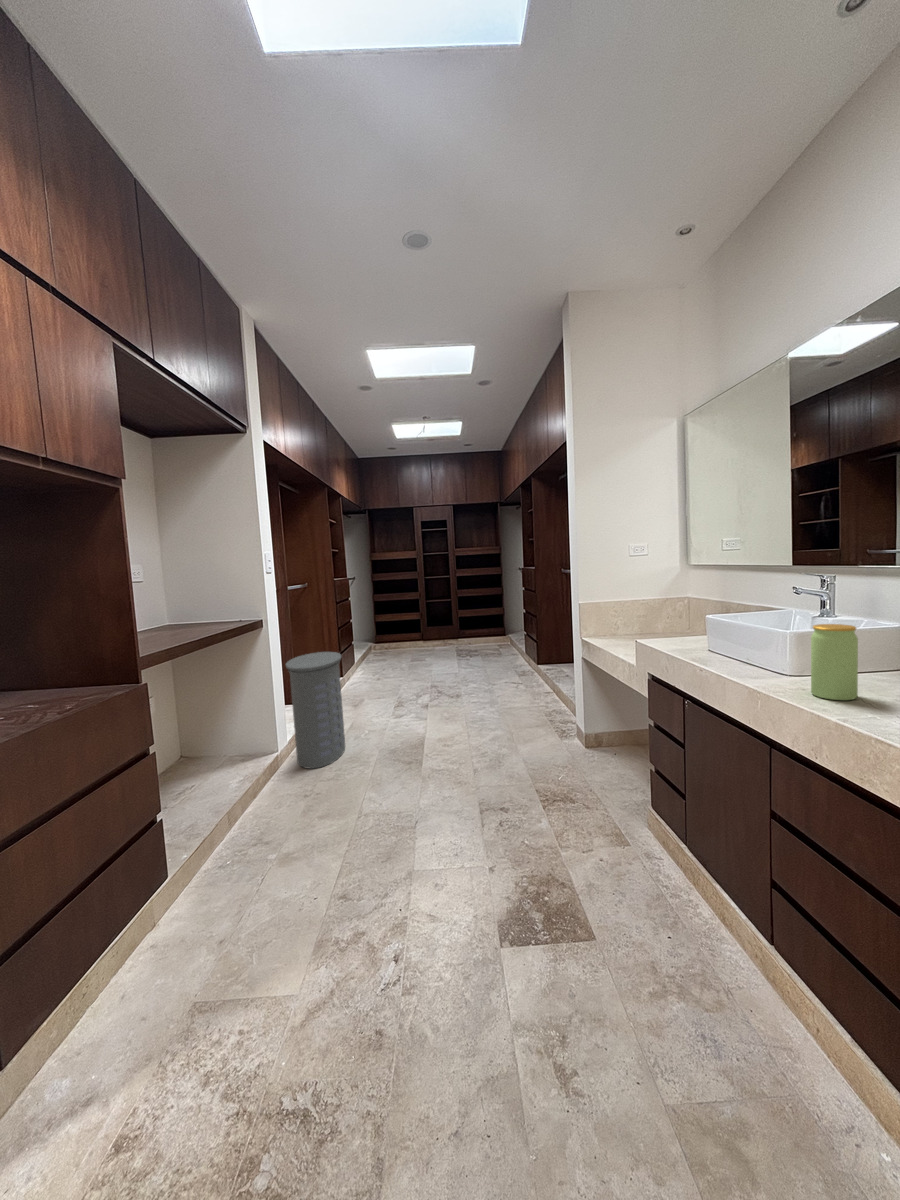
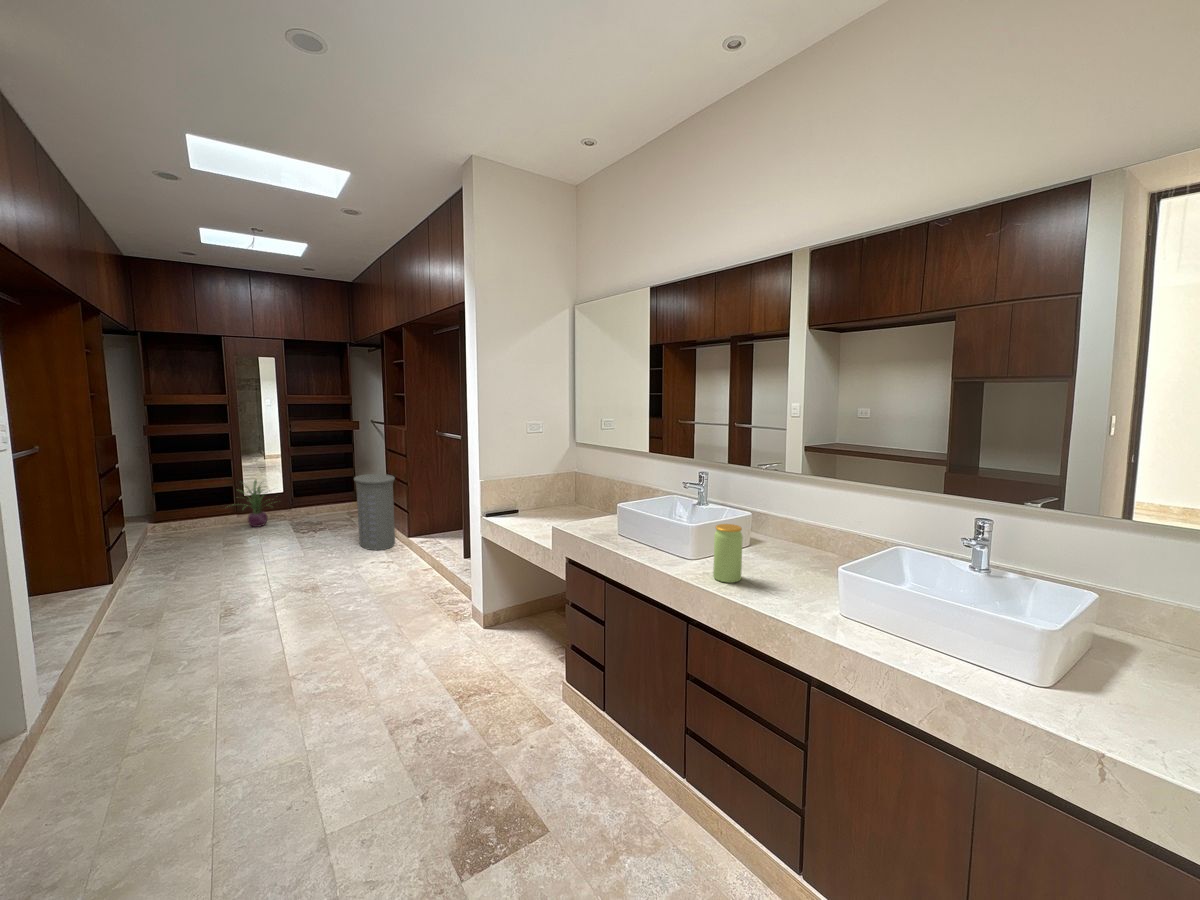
decorative plant: none [413,614,452,650] -> present [243,480,268,527]
laundry hamper: present [286,652,345,769] -> present [354,474,395,550]

